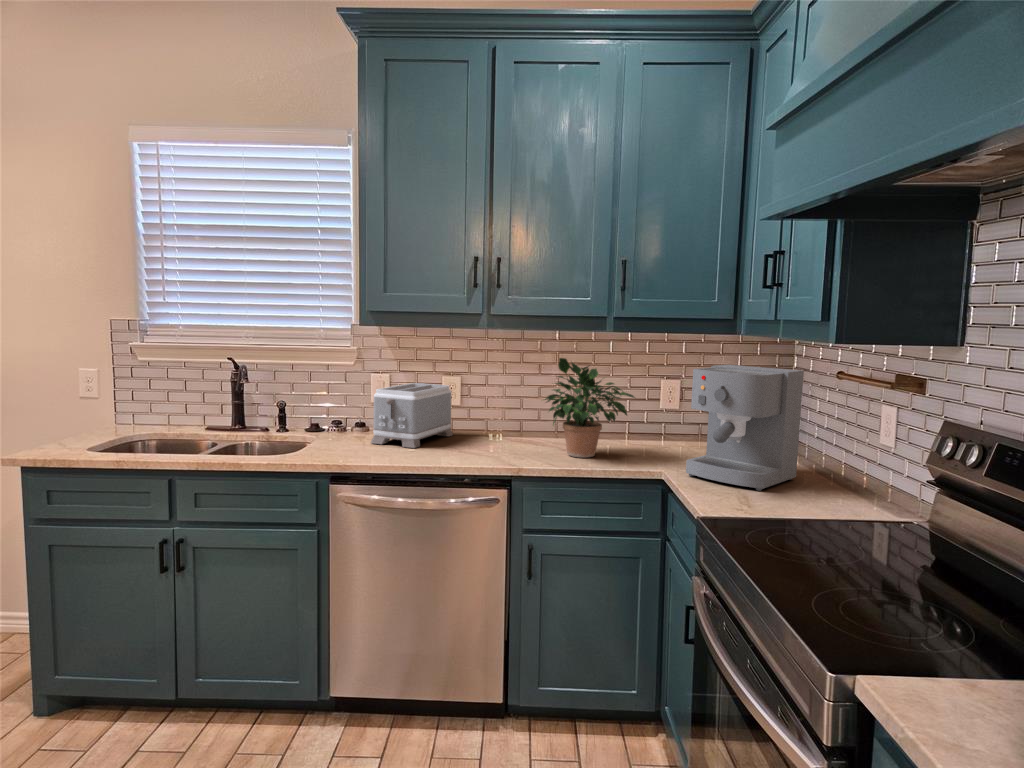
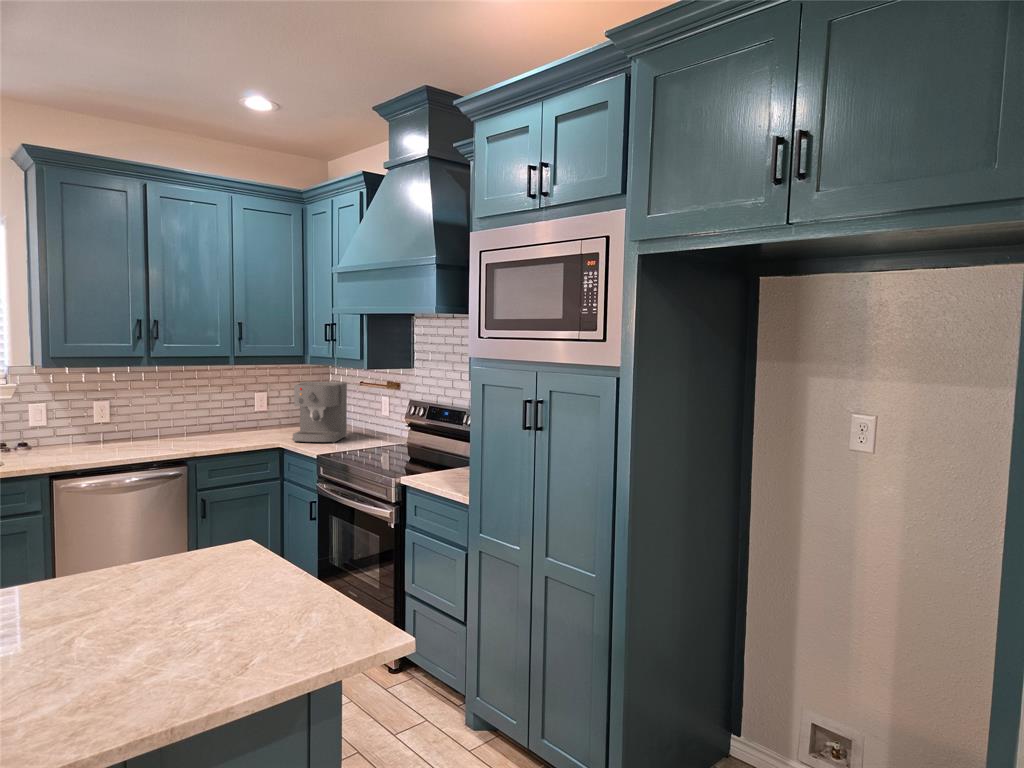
potted plant: present [545,358,635,458] -> none [194,383,255,443]
toaster: present [371,383,453,448] -> none [52,407,110,454]

